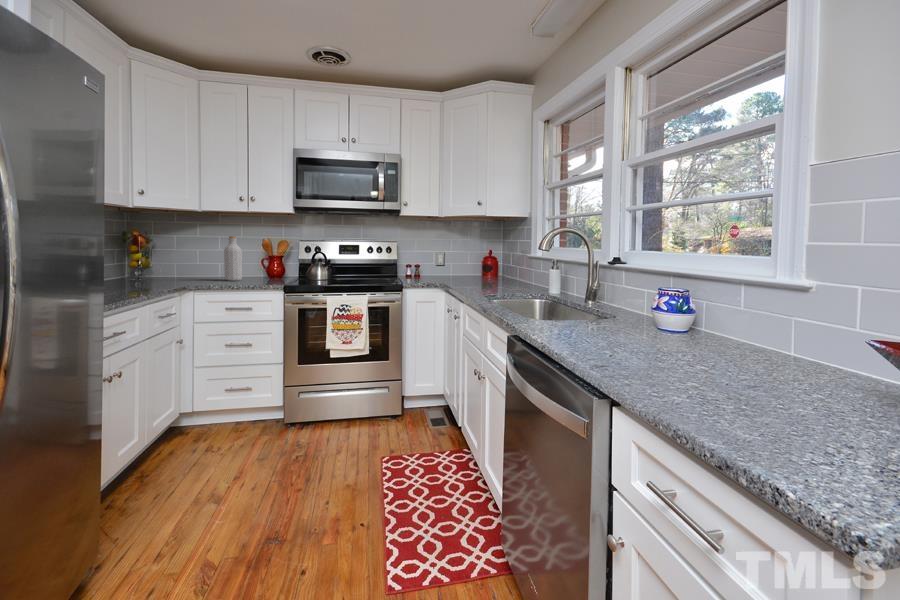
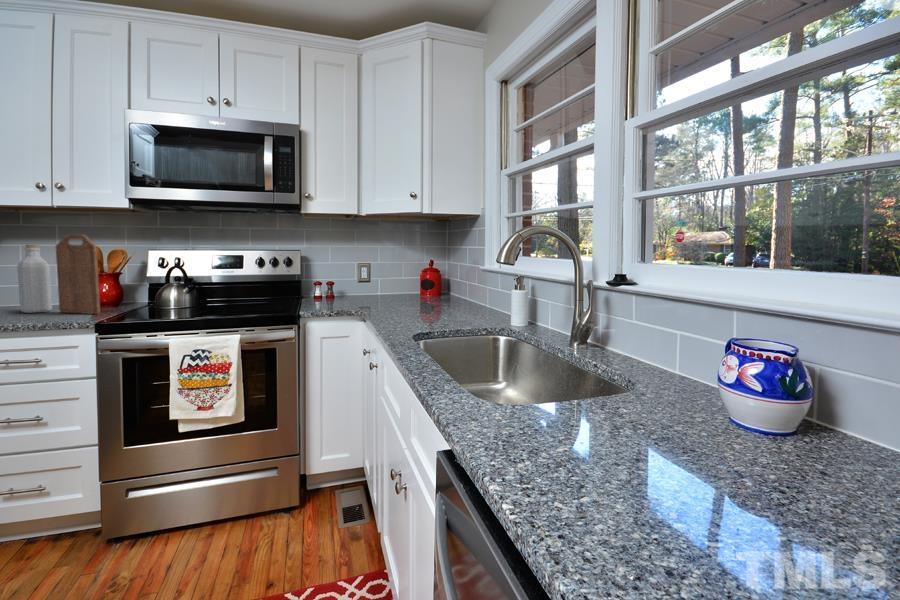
cutting board: none [247,230,275,282] -> present [56,234,100,314]

